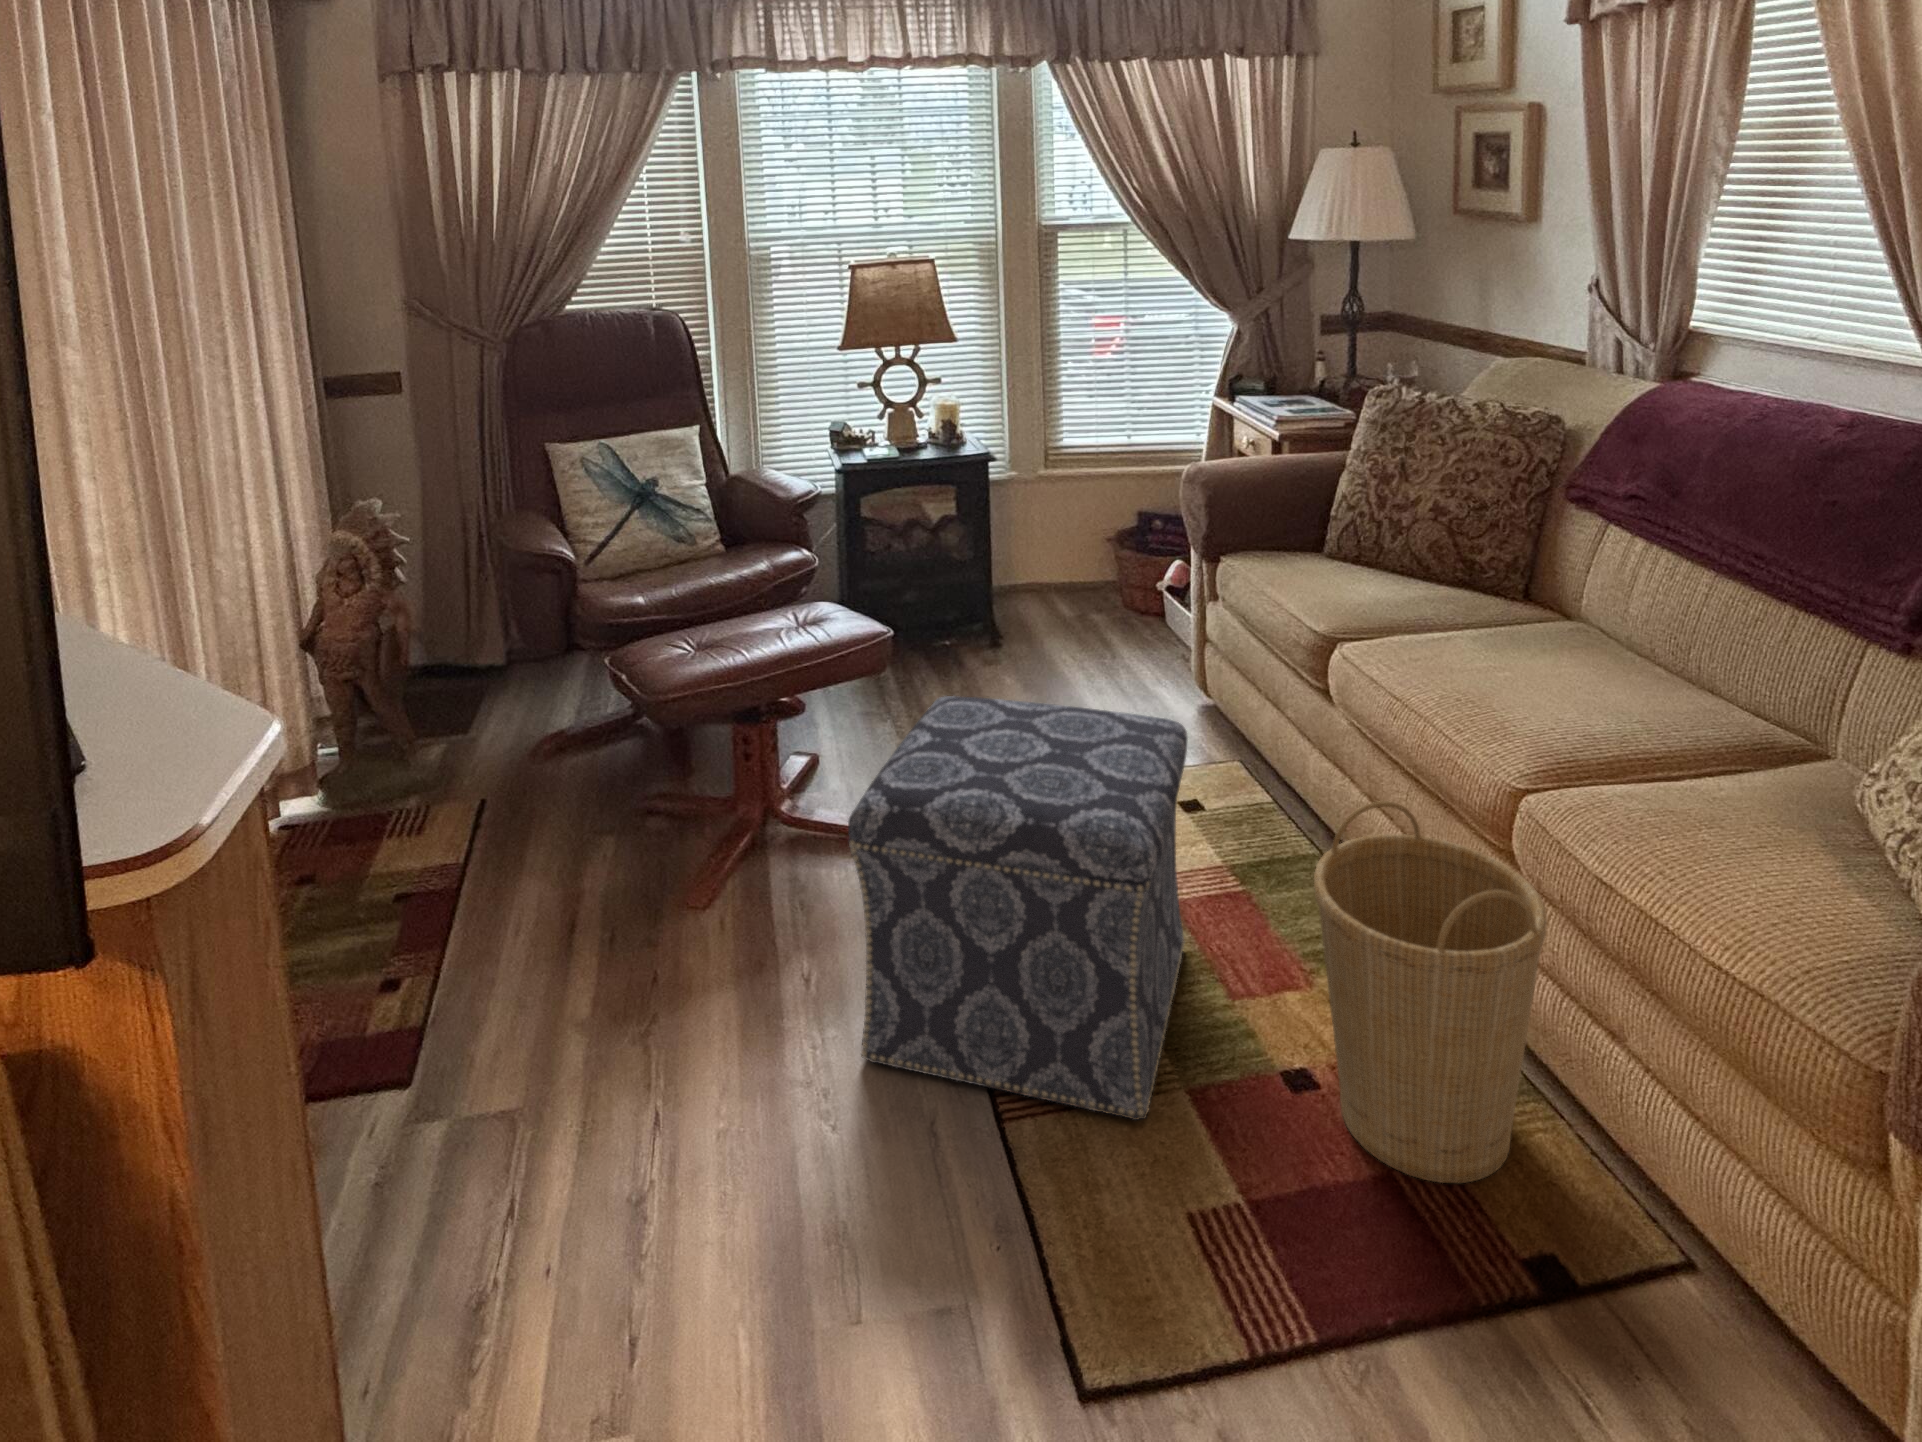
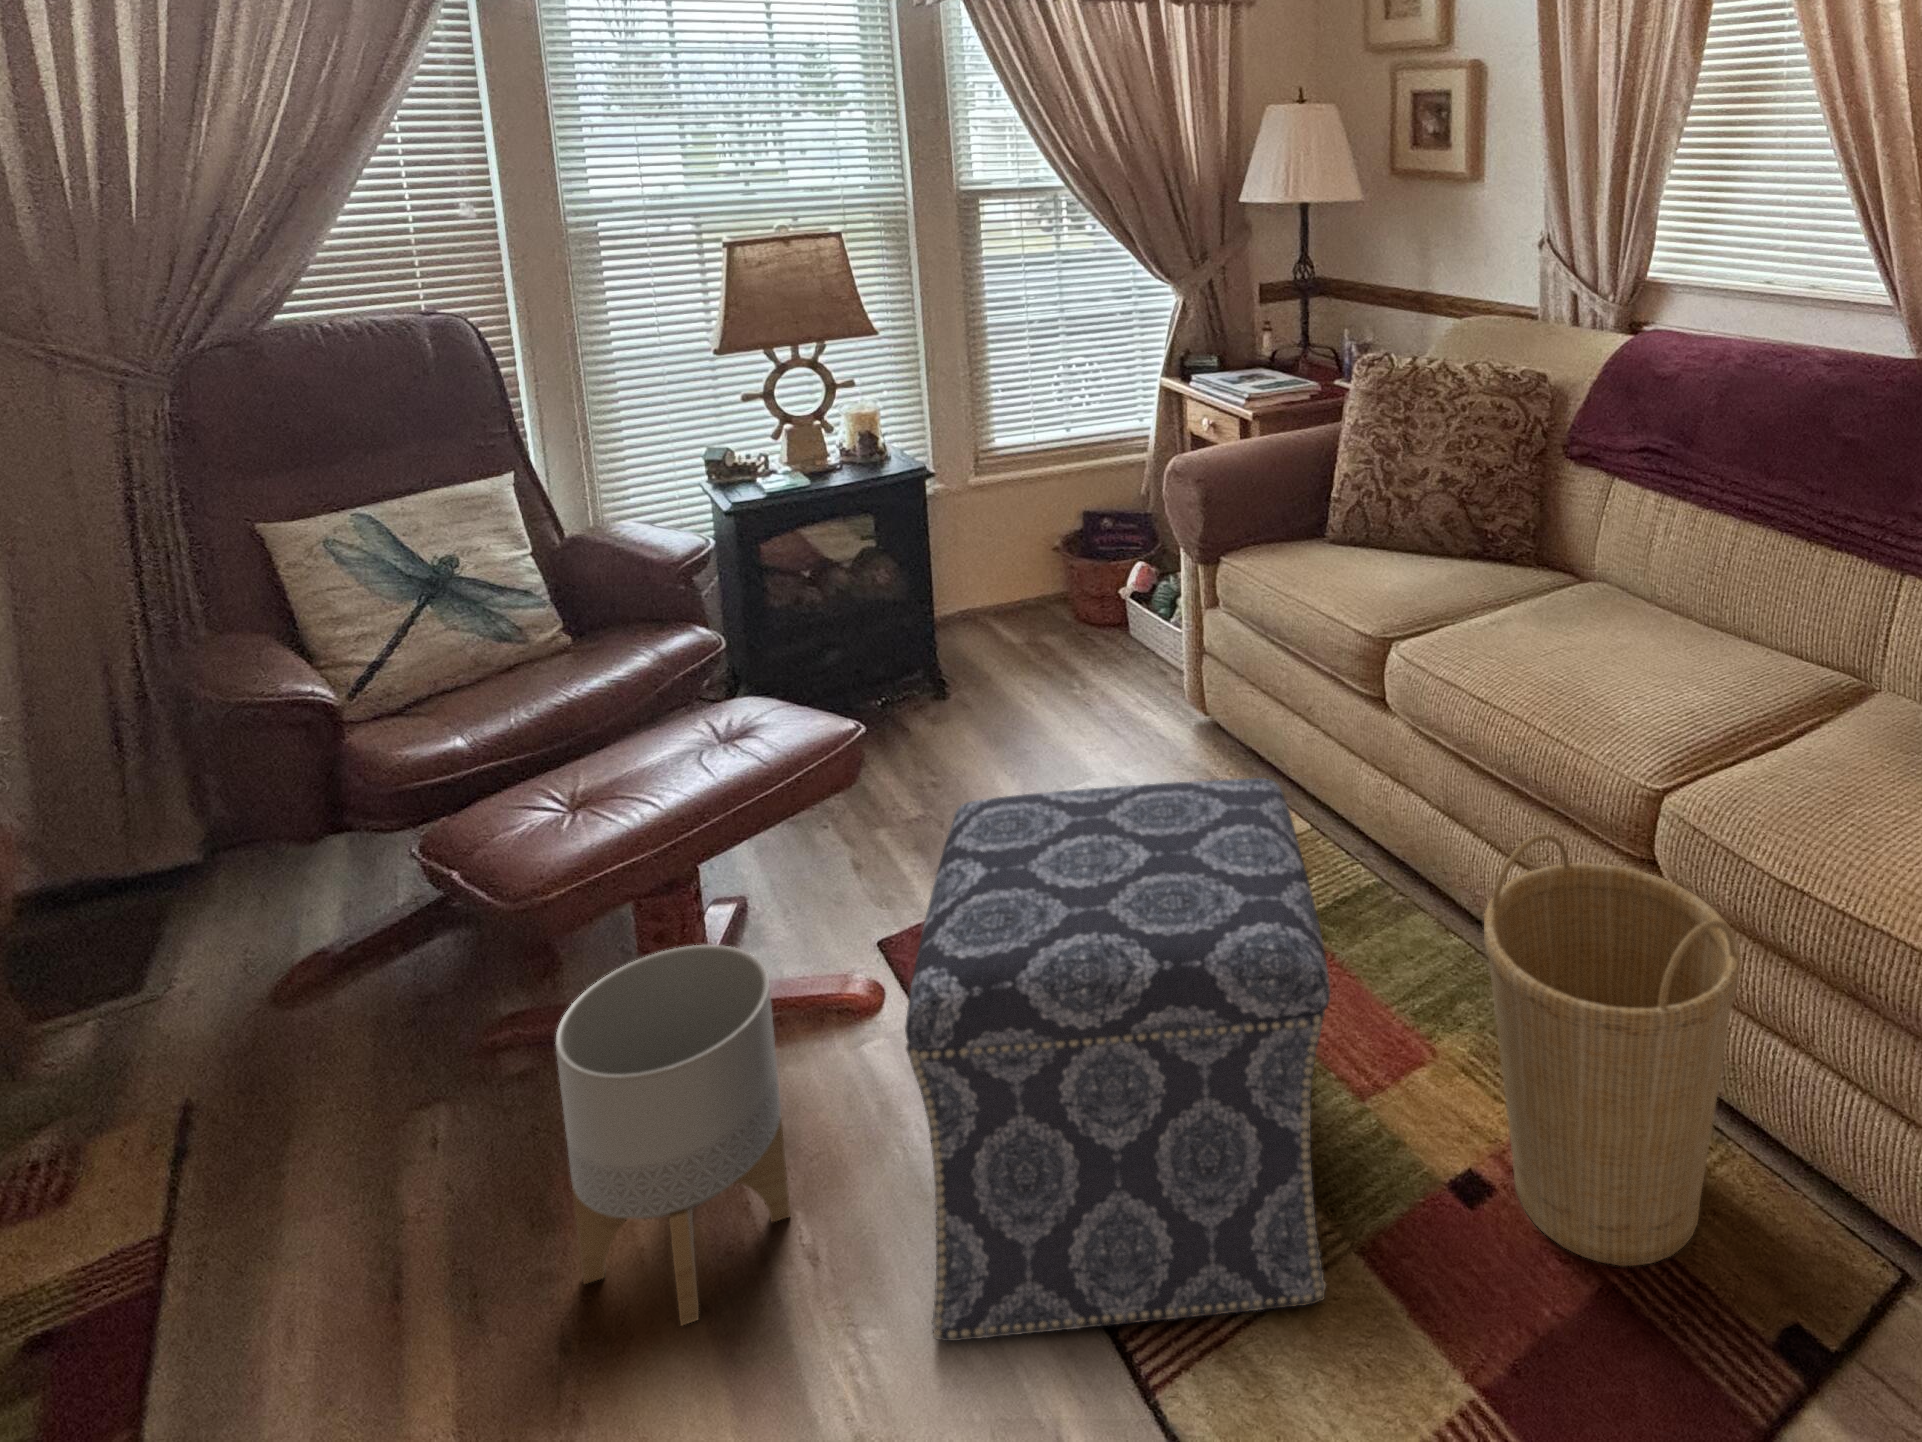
planter: none [651,757,795,1003] -> present [556,945,790,1325]

